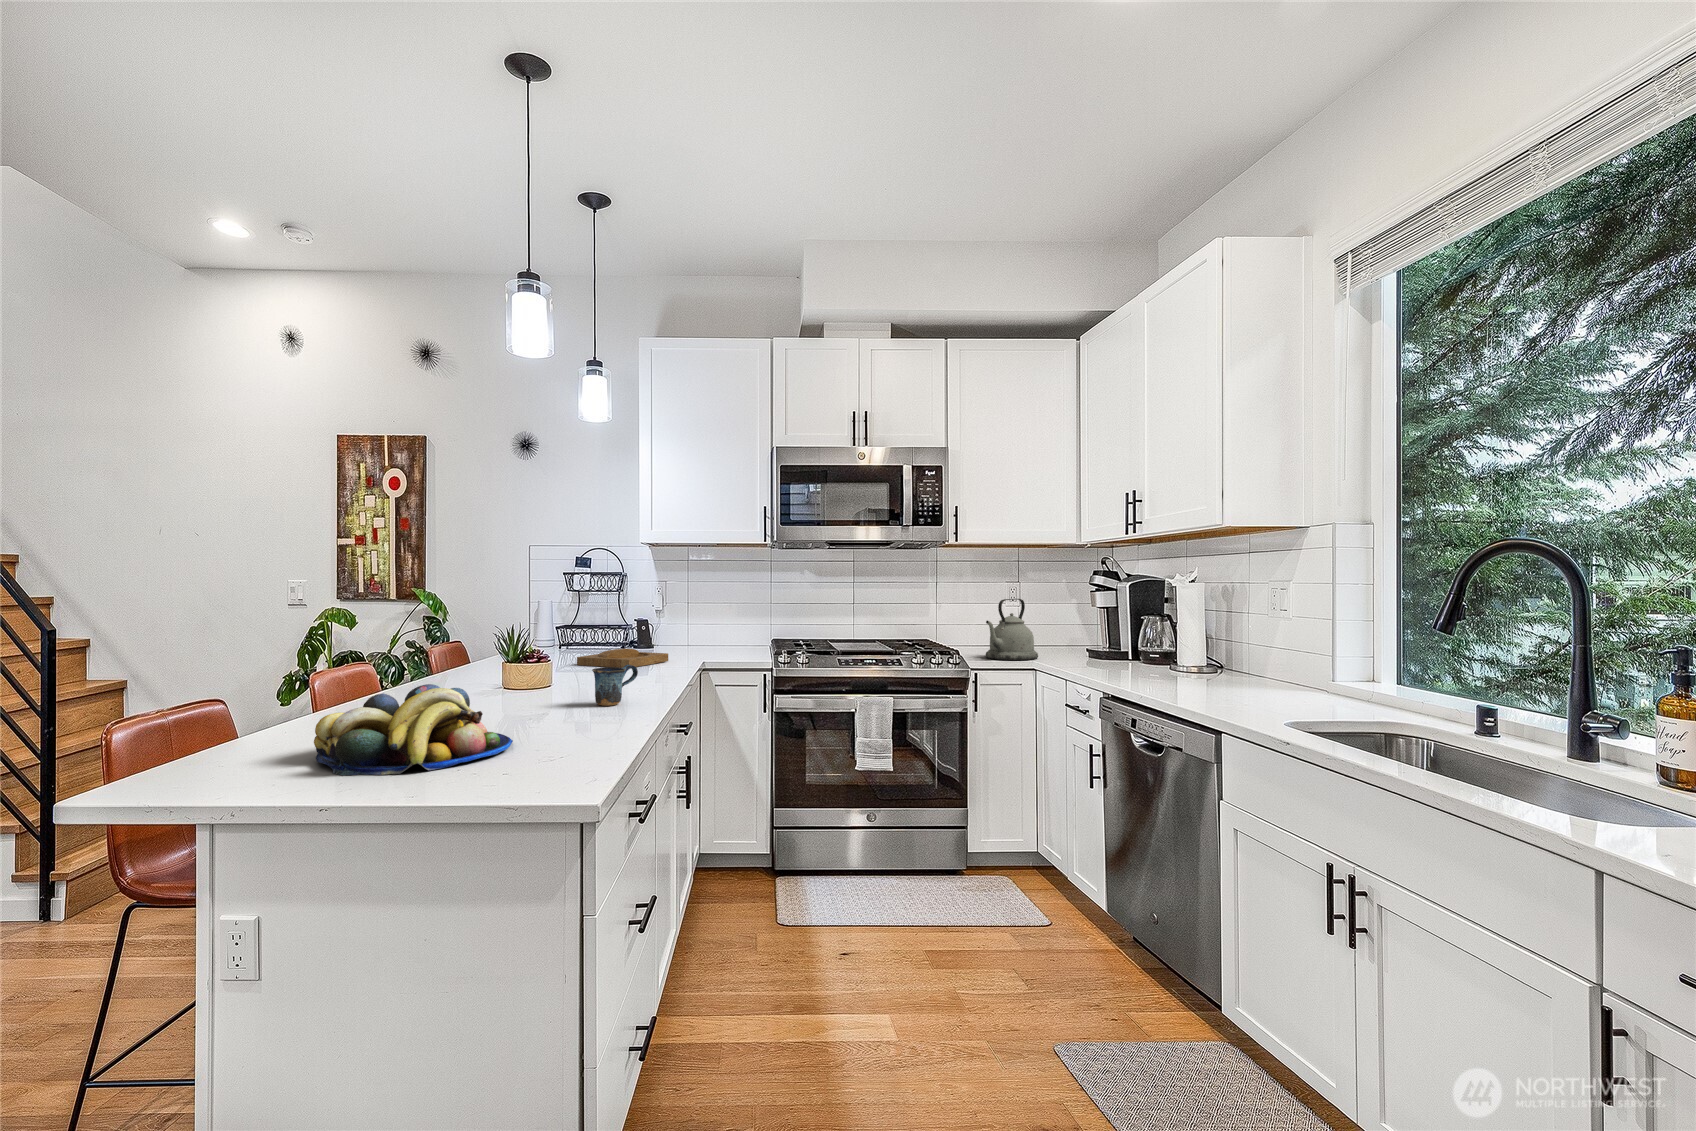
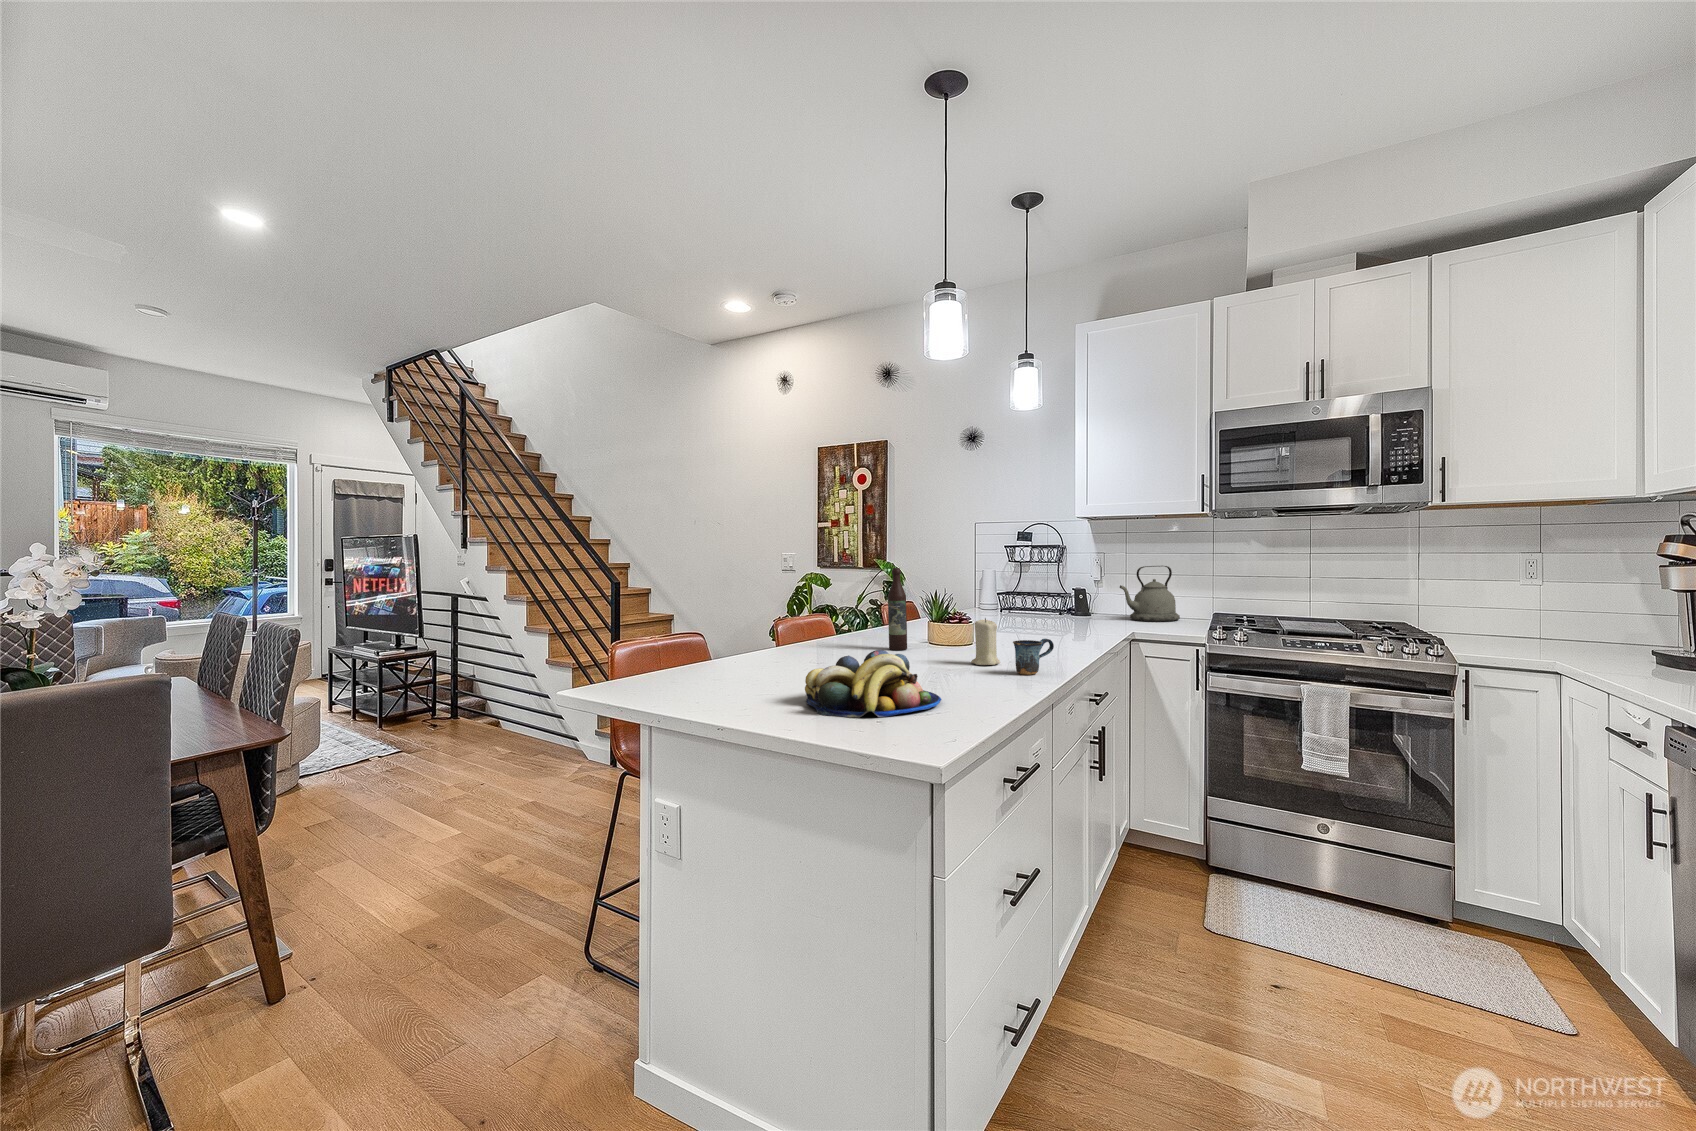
wine bottle: none [433,590,457,687] -> present [888,568,907,650]
kettle: present [986,599,1038,660] -> present [1120,566,1180,622]
candle: none [540,645,575,698] -> present [971,618,1000,665]
tray: present [577,649,668,668] -> none [1010,620,1097,639]

